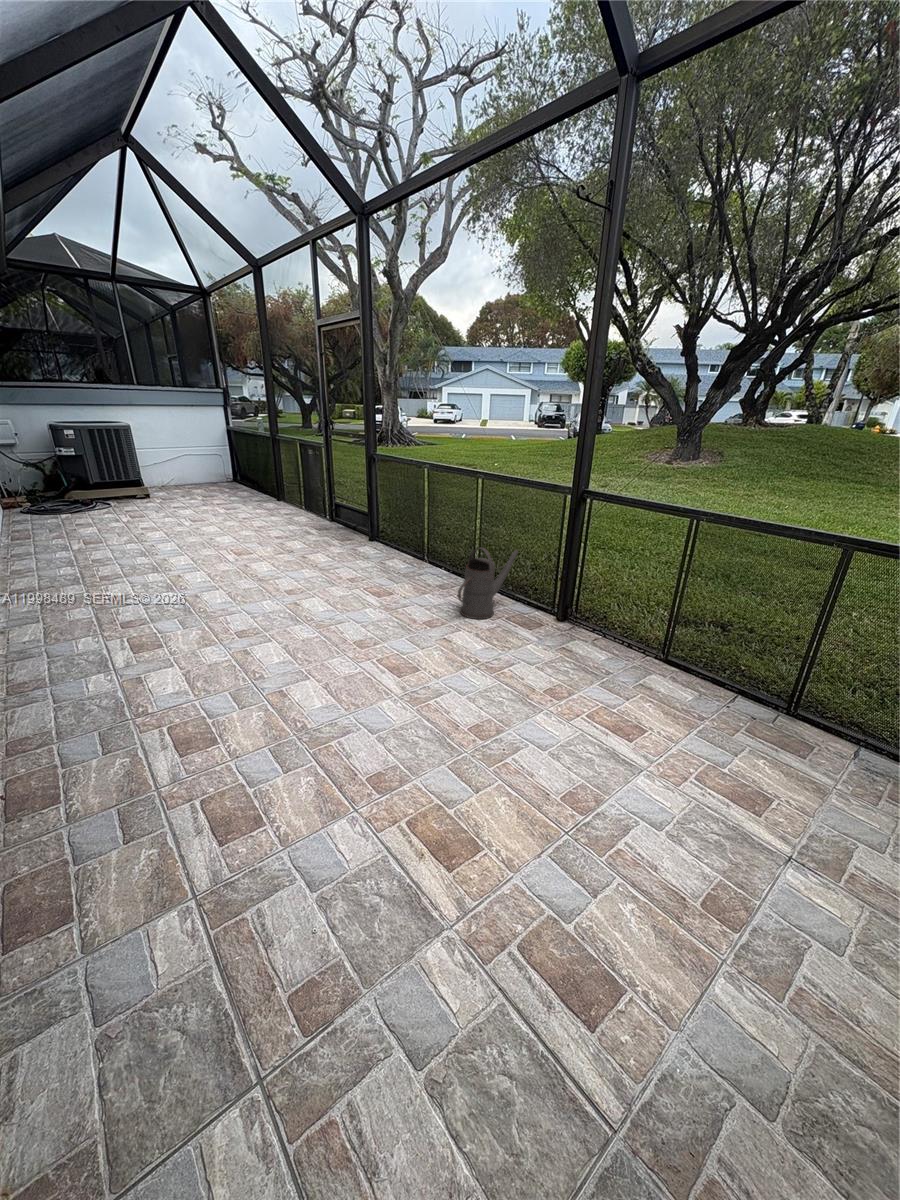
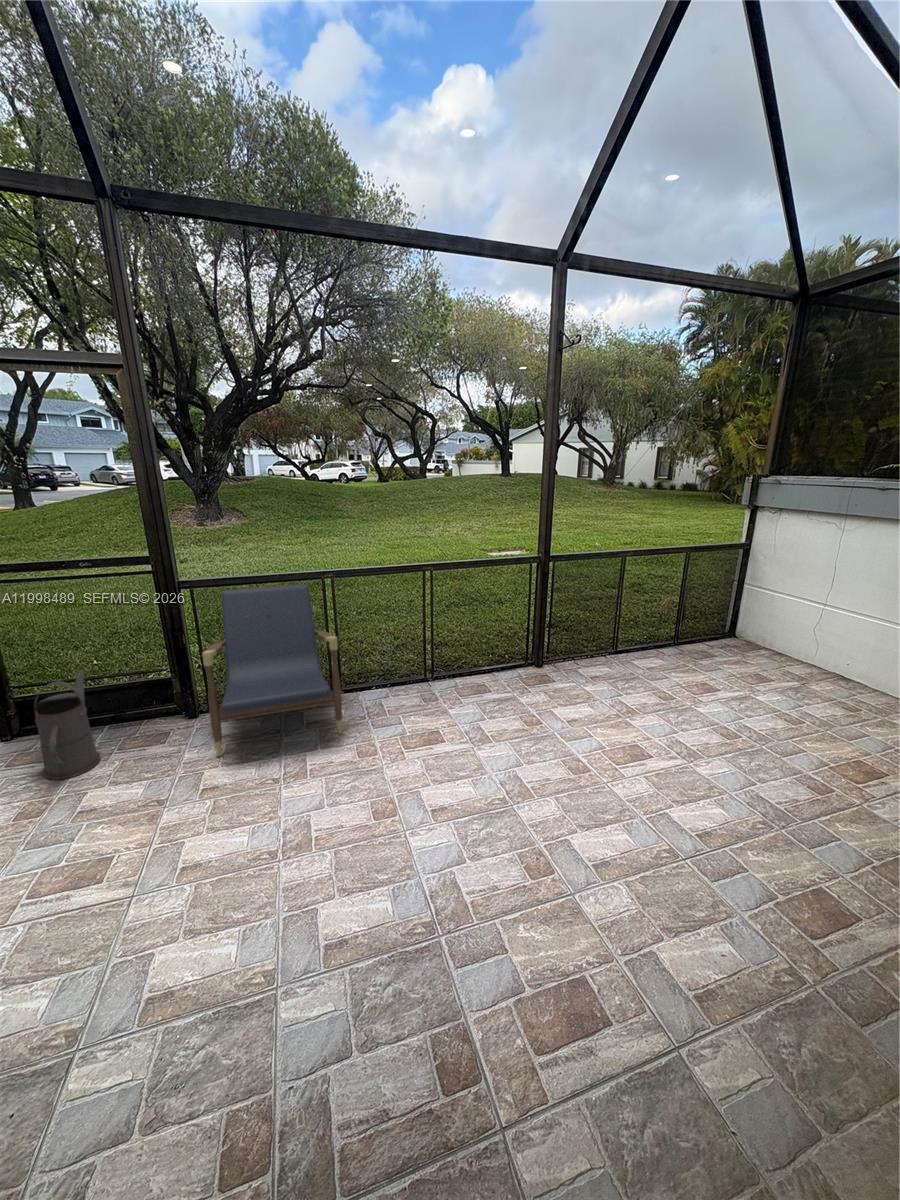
lounge chair: none [541,518,724,713] -> present [202,584,342,756]

